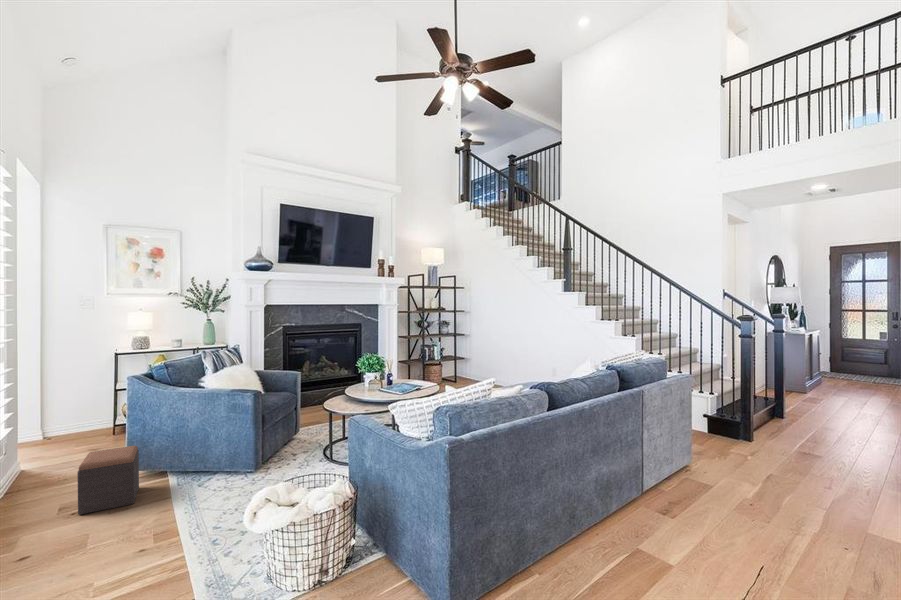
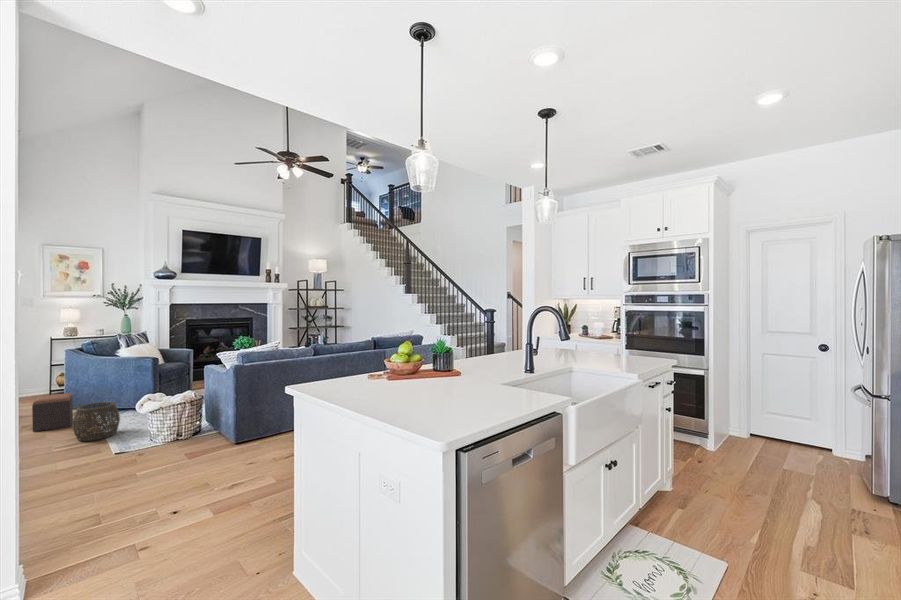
woven basket: none [133,474,210,553] -> present [72,402,120,441]

